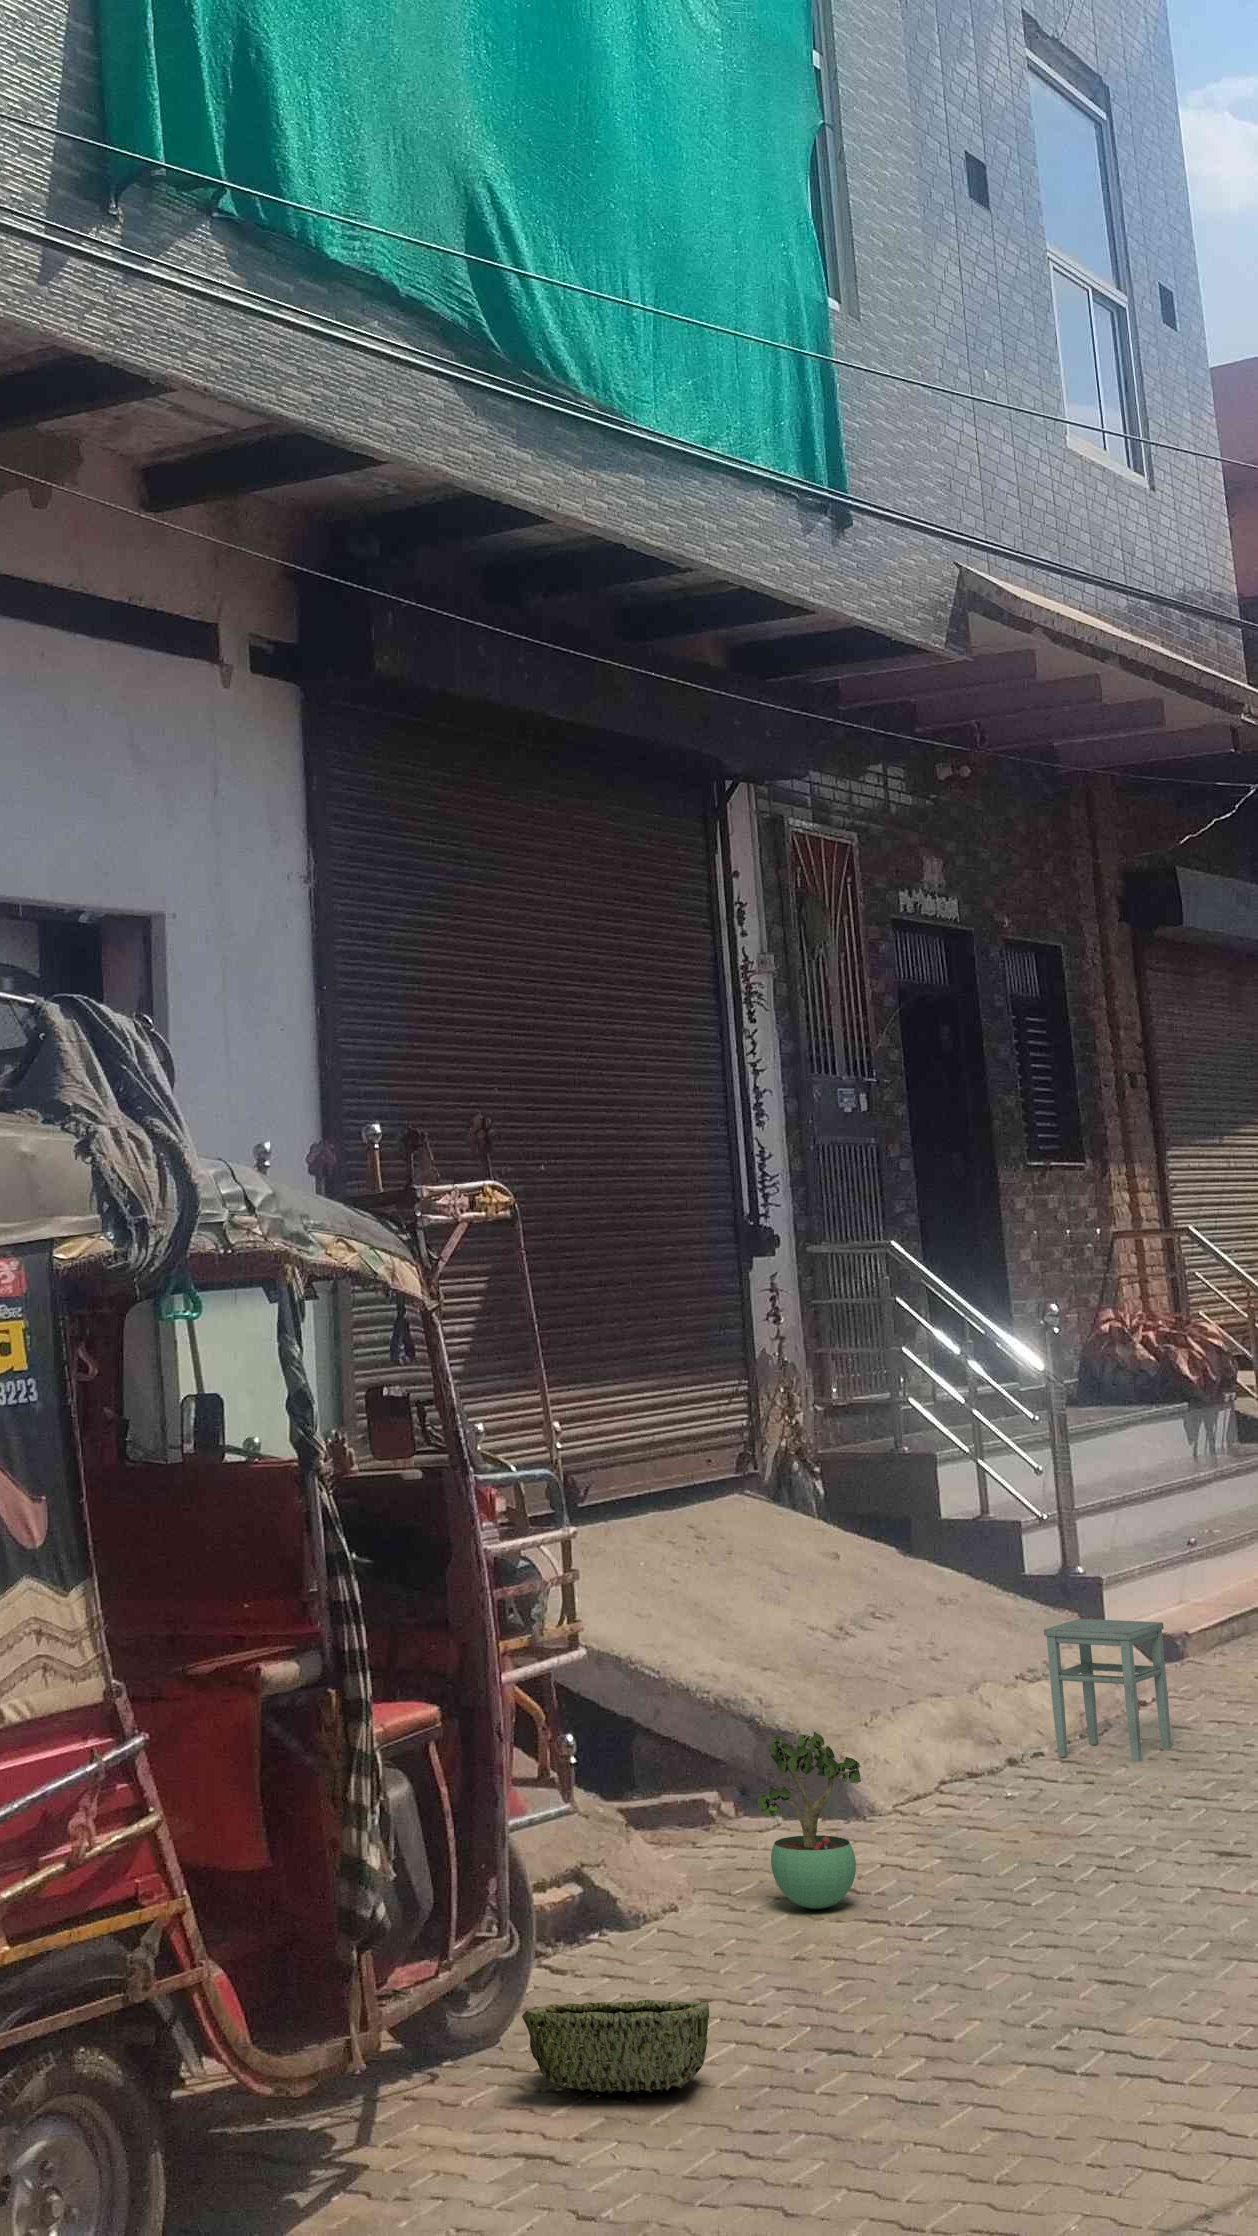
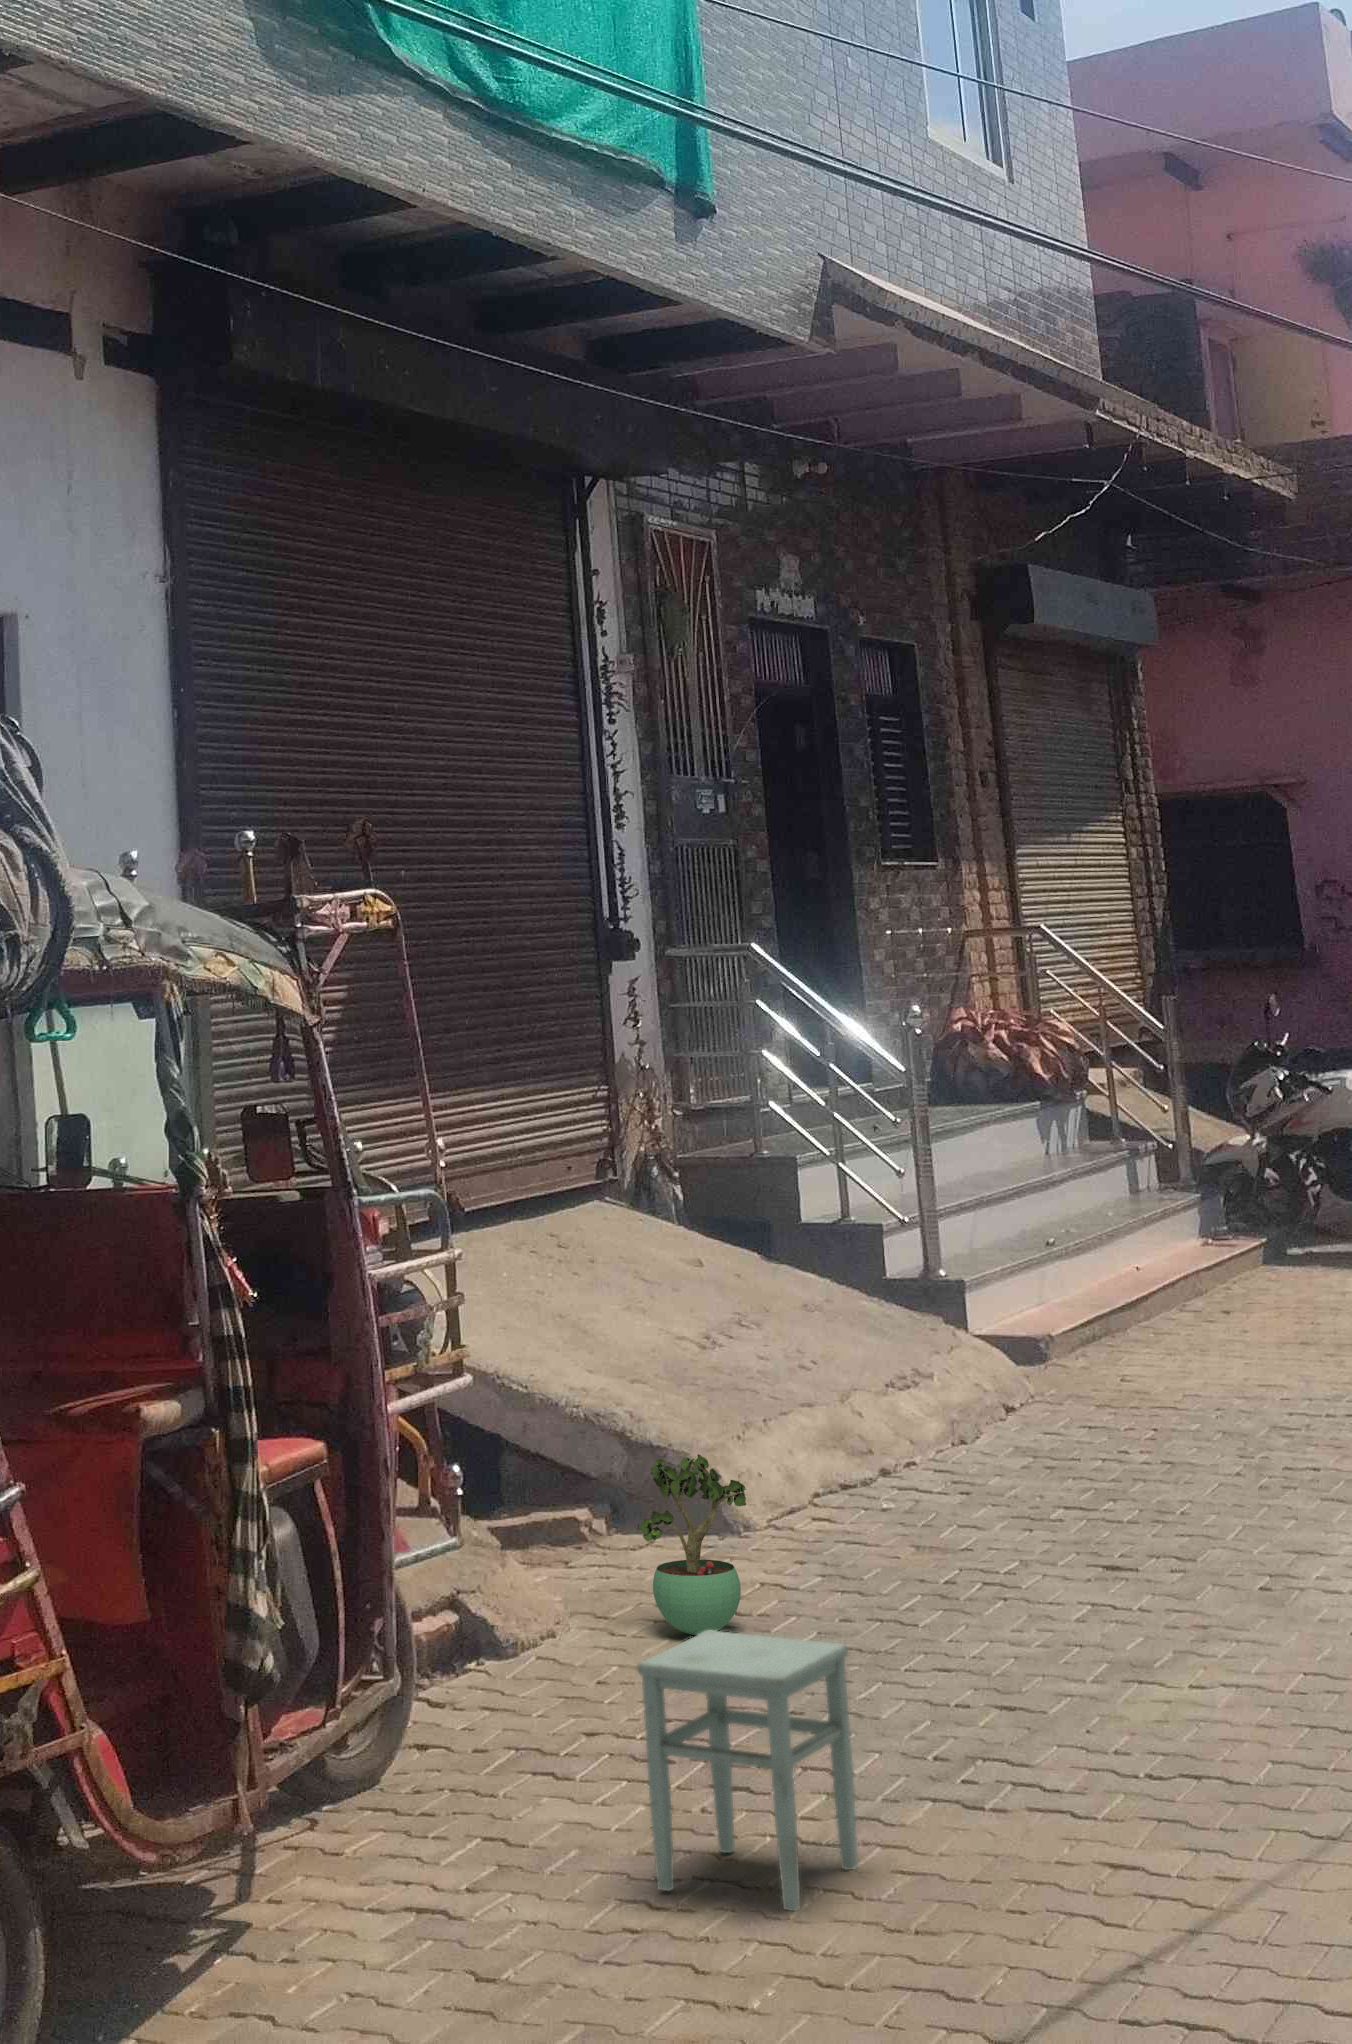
stool: present [1044,1619,1171,1762] -> present [637,1631,858,1911]
woven basket: present [522,2000,709,2093] -> none [410,1744,605,1841]

